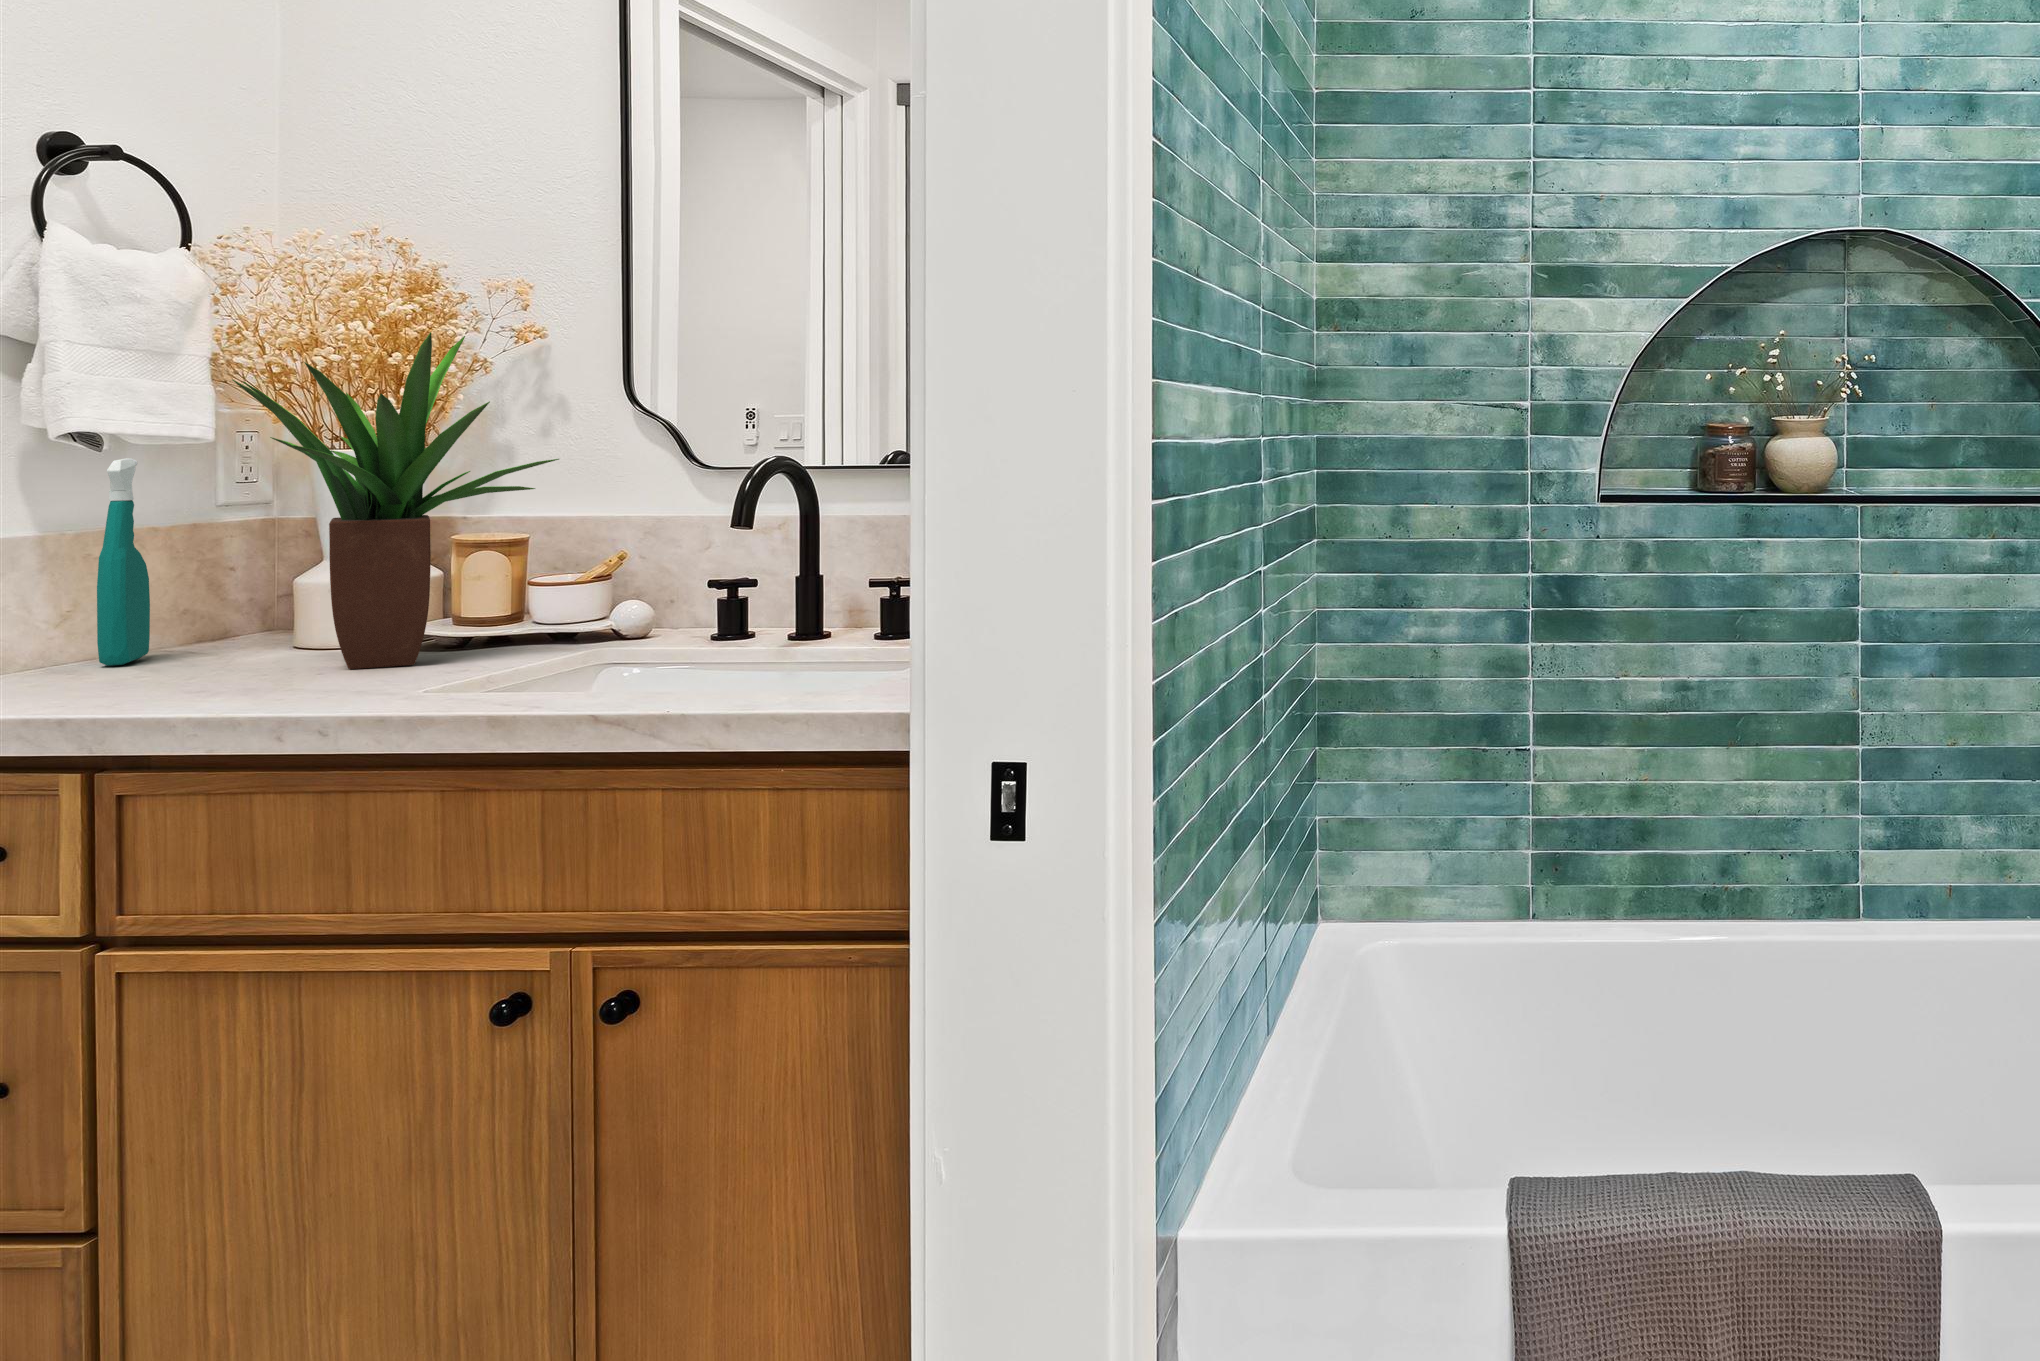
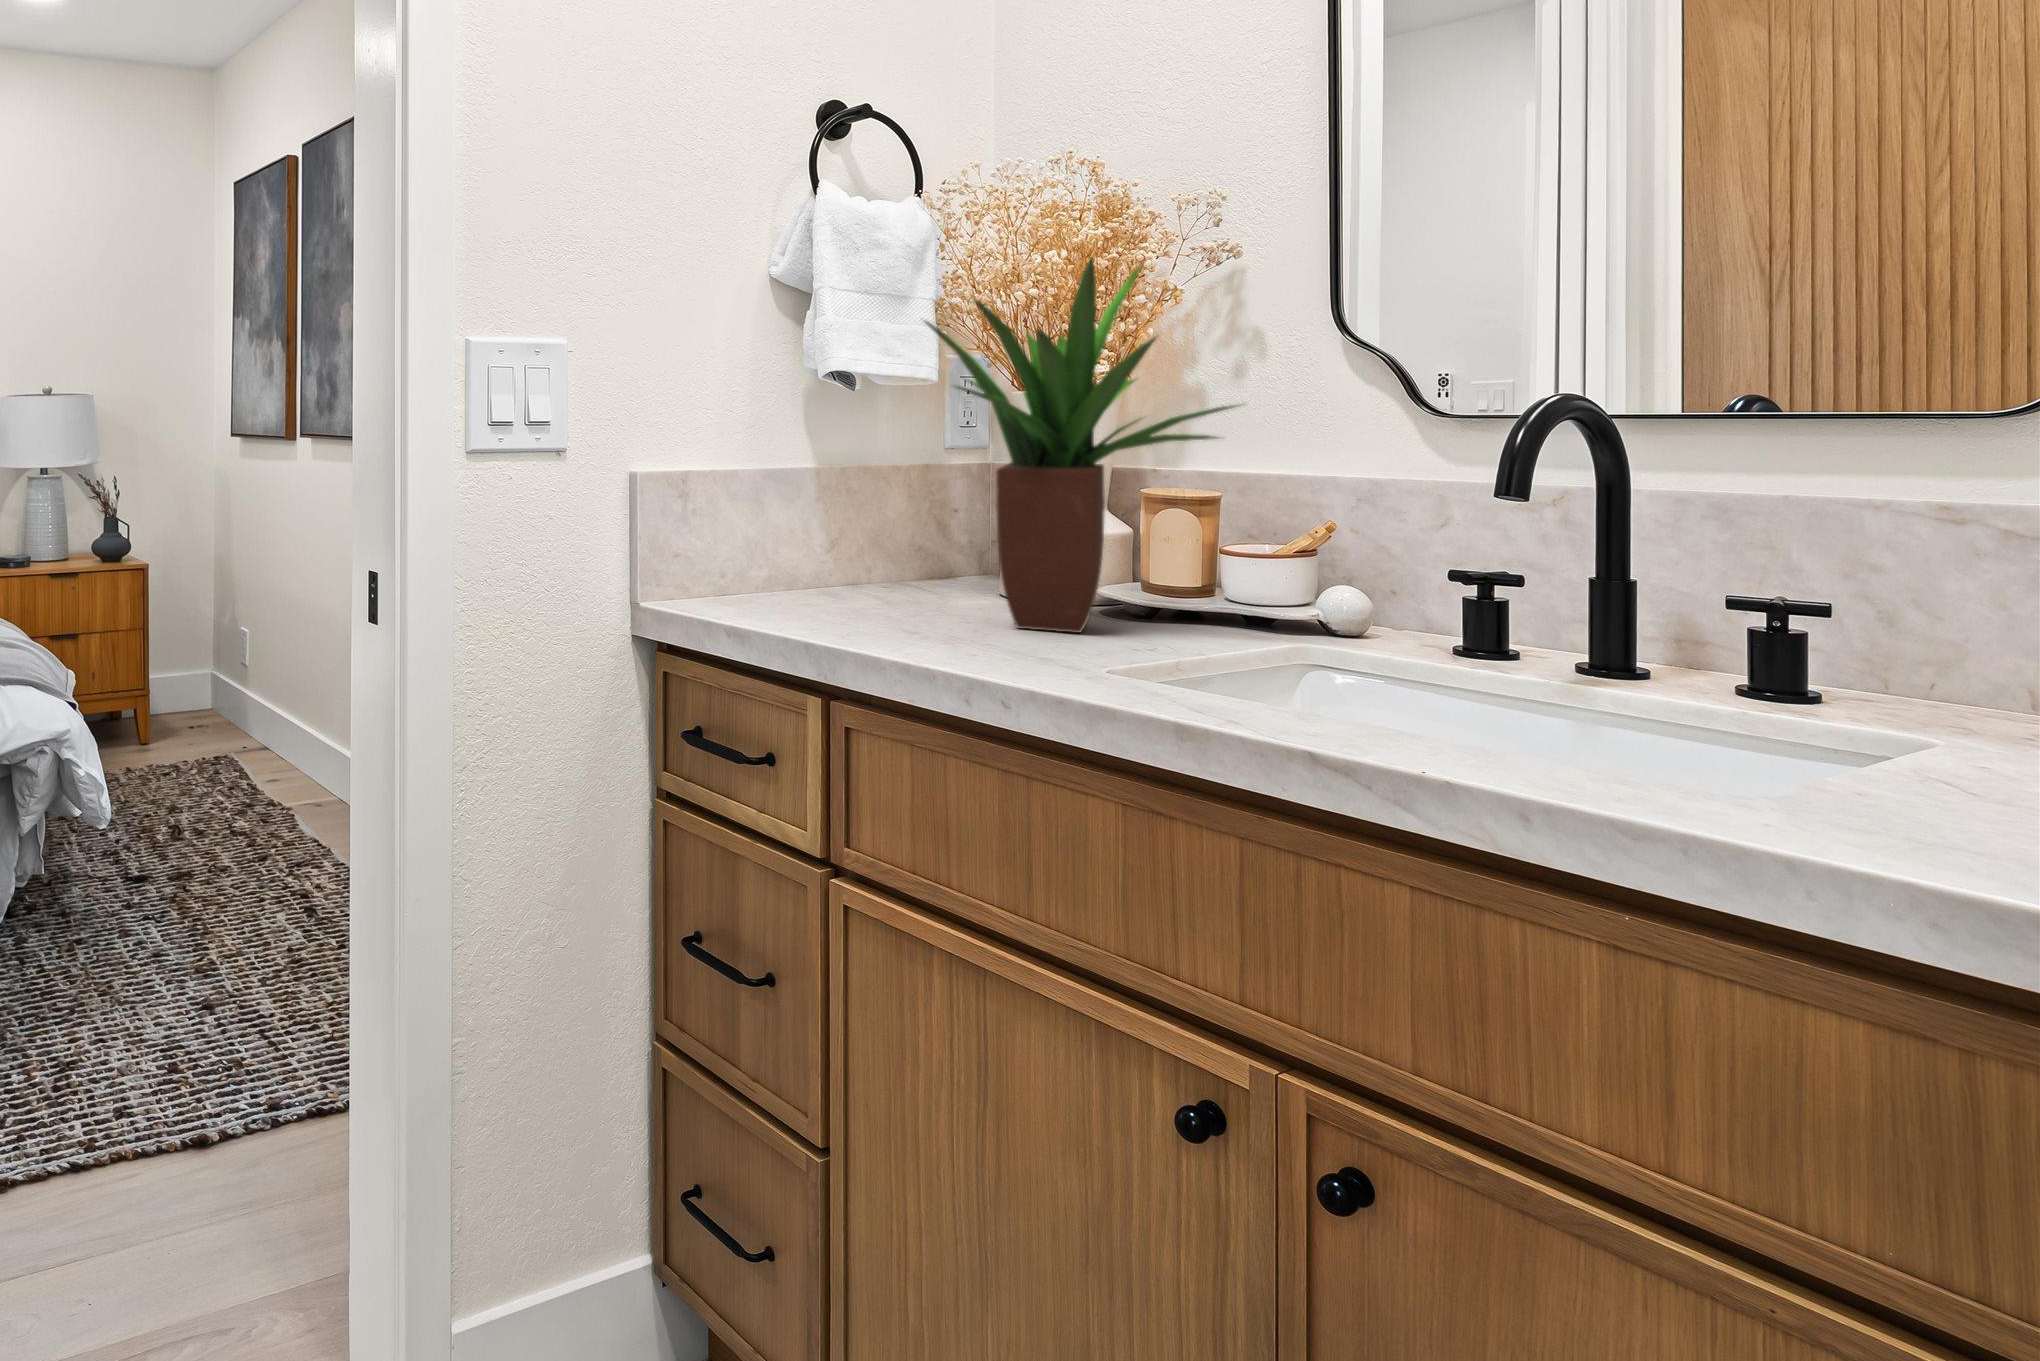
spray bottle: present [97,458,150,666] -> none [829,396,877,588]

